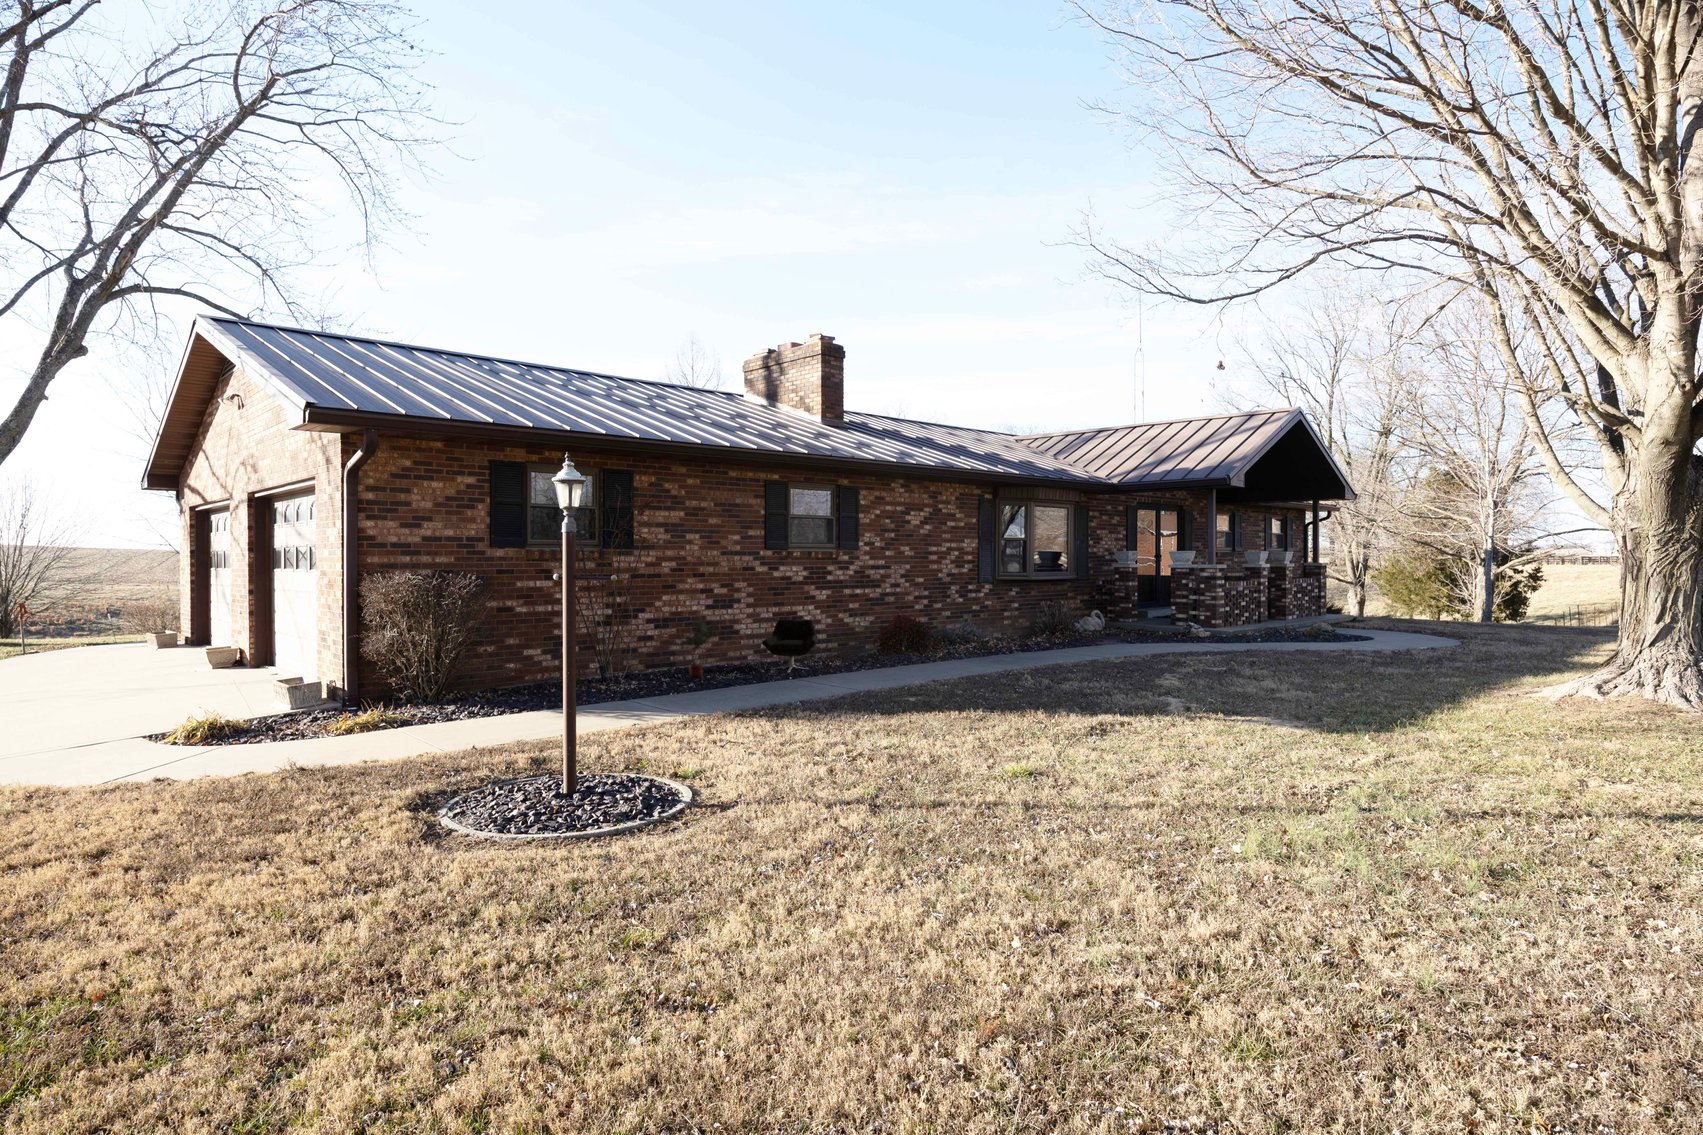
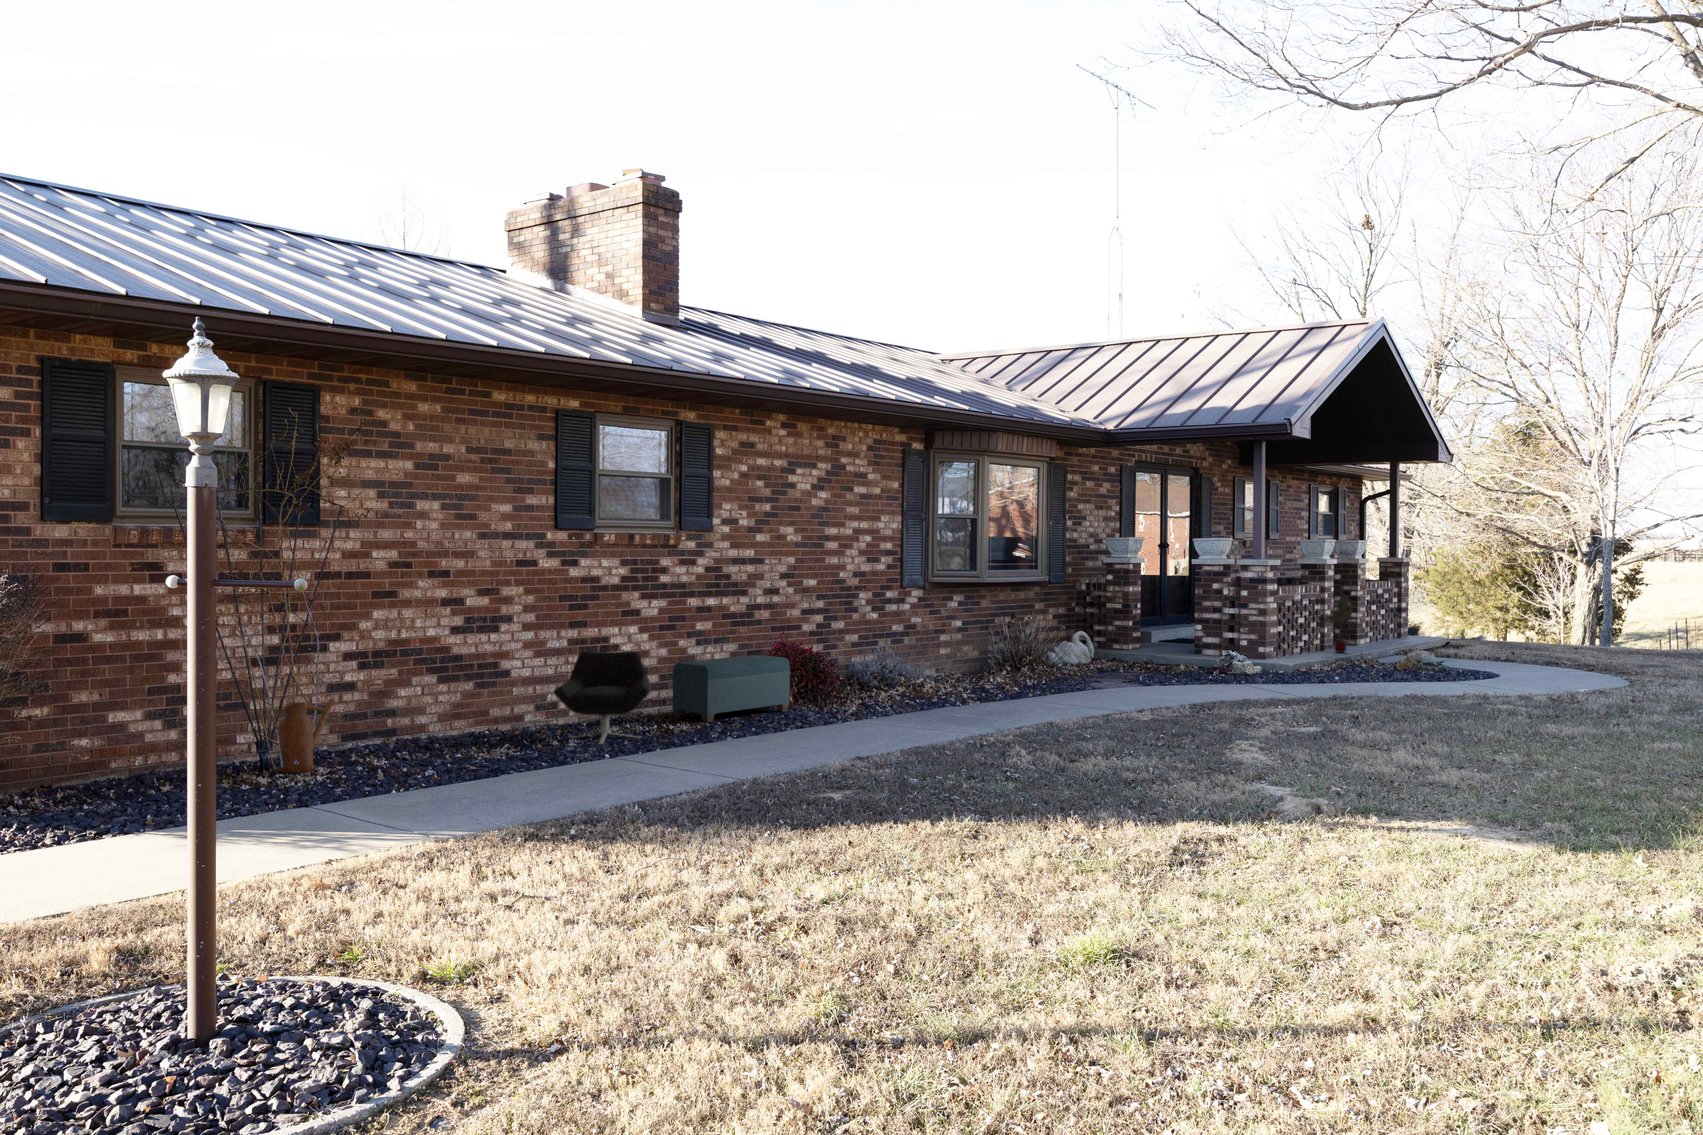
potted tree: present [673,613,719,677] -> present [1322,593,1353,653]
bench: none [833,623,903,662] -> present [673,655,790,722]
watering can: none [608,644,641,685] -> present [273,699,334,773]

